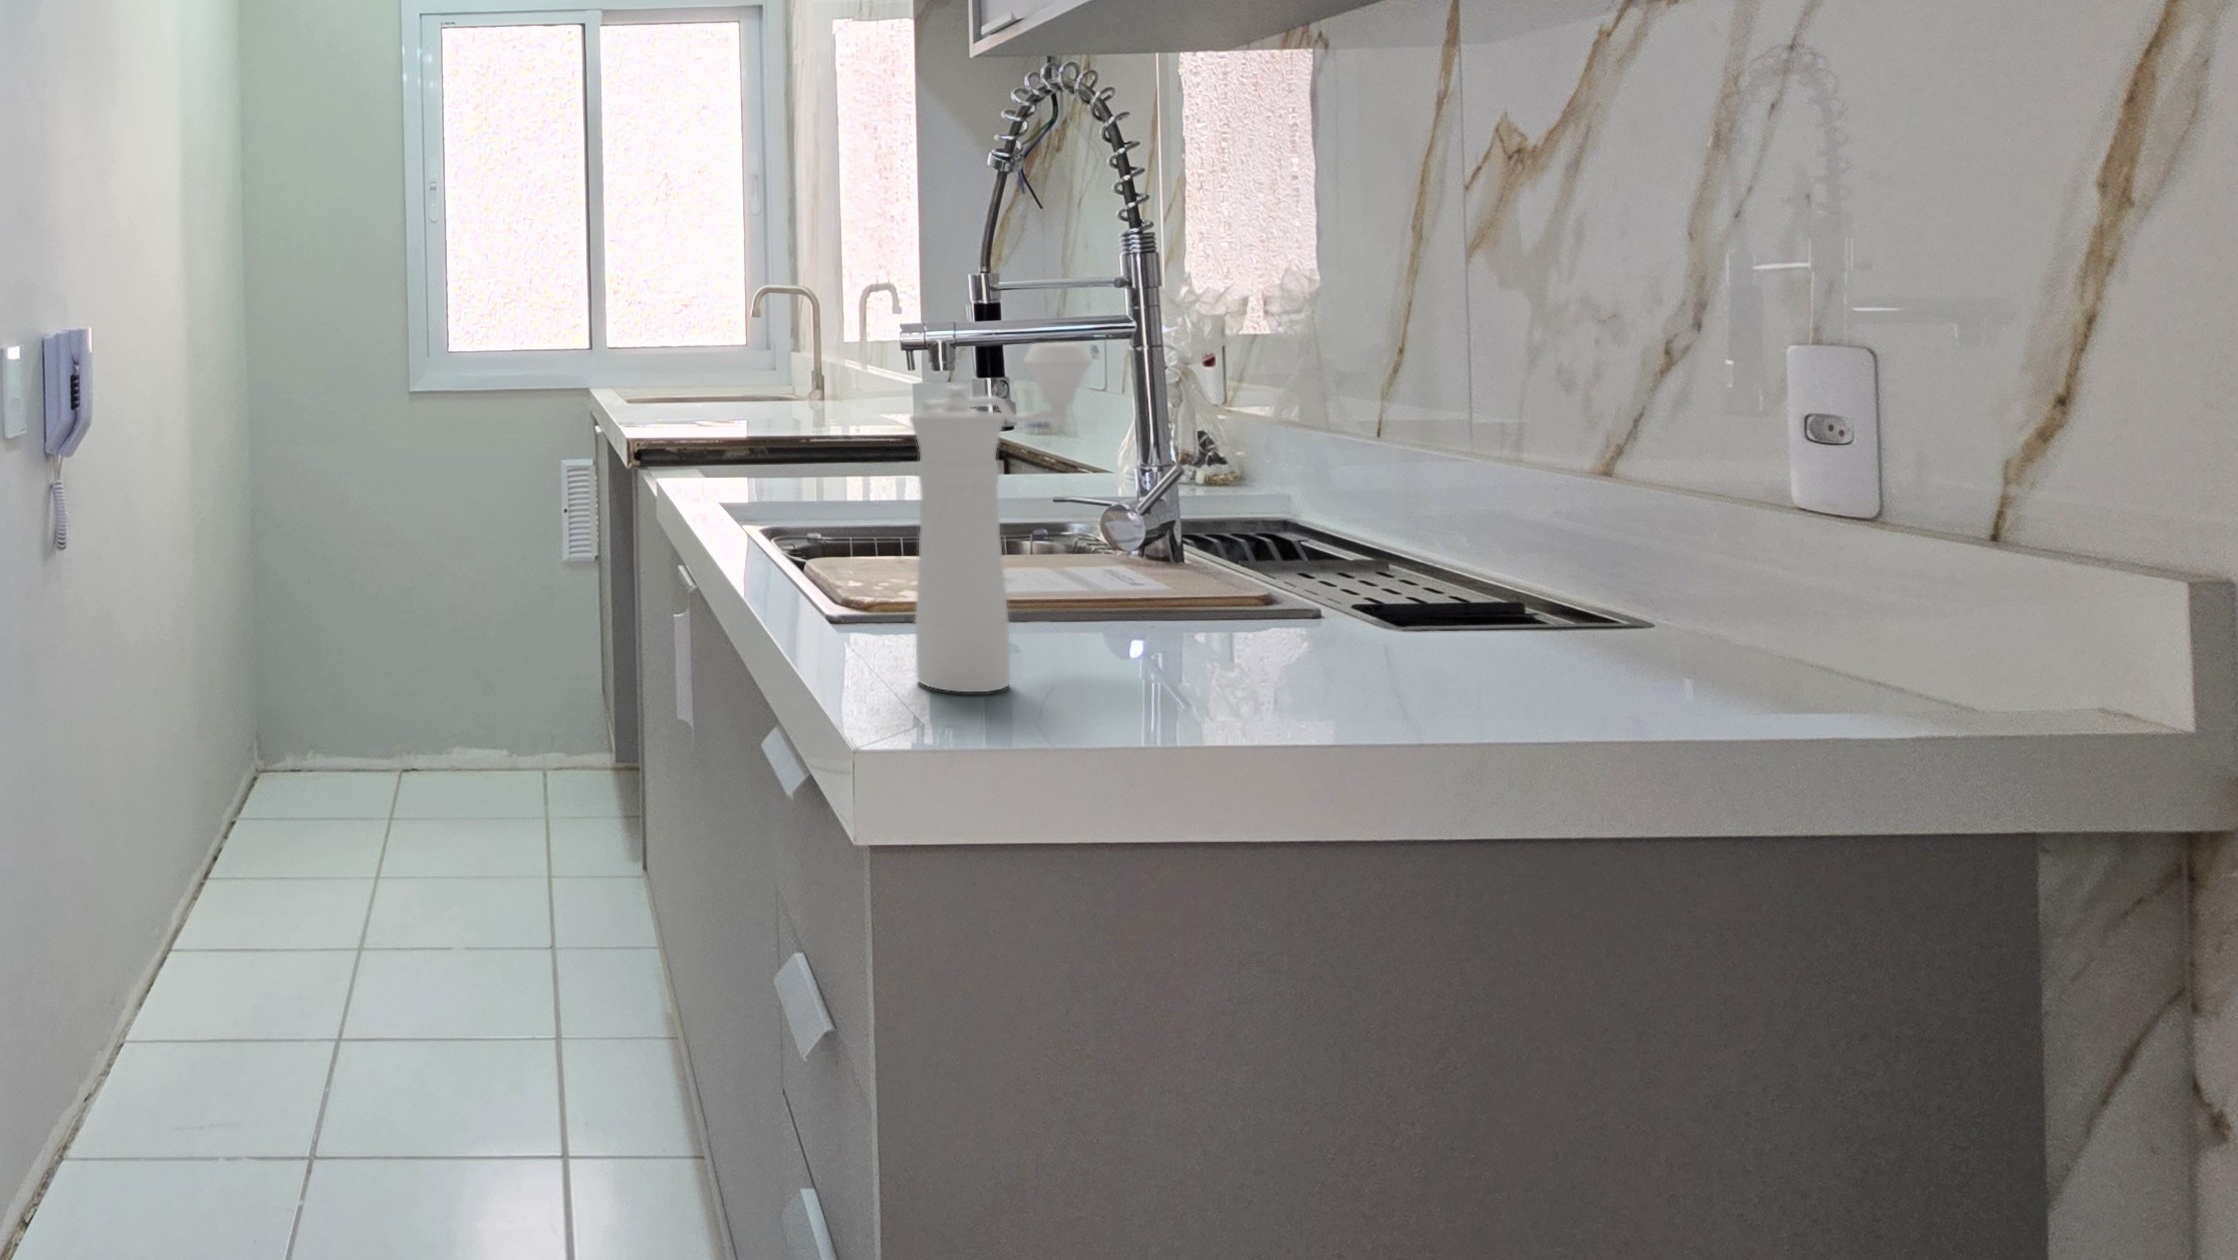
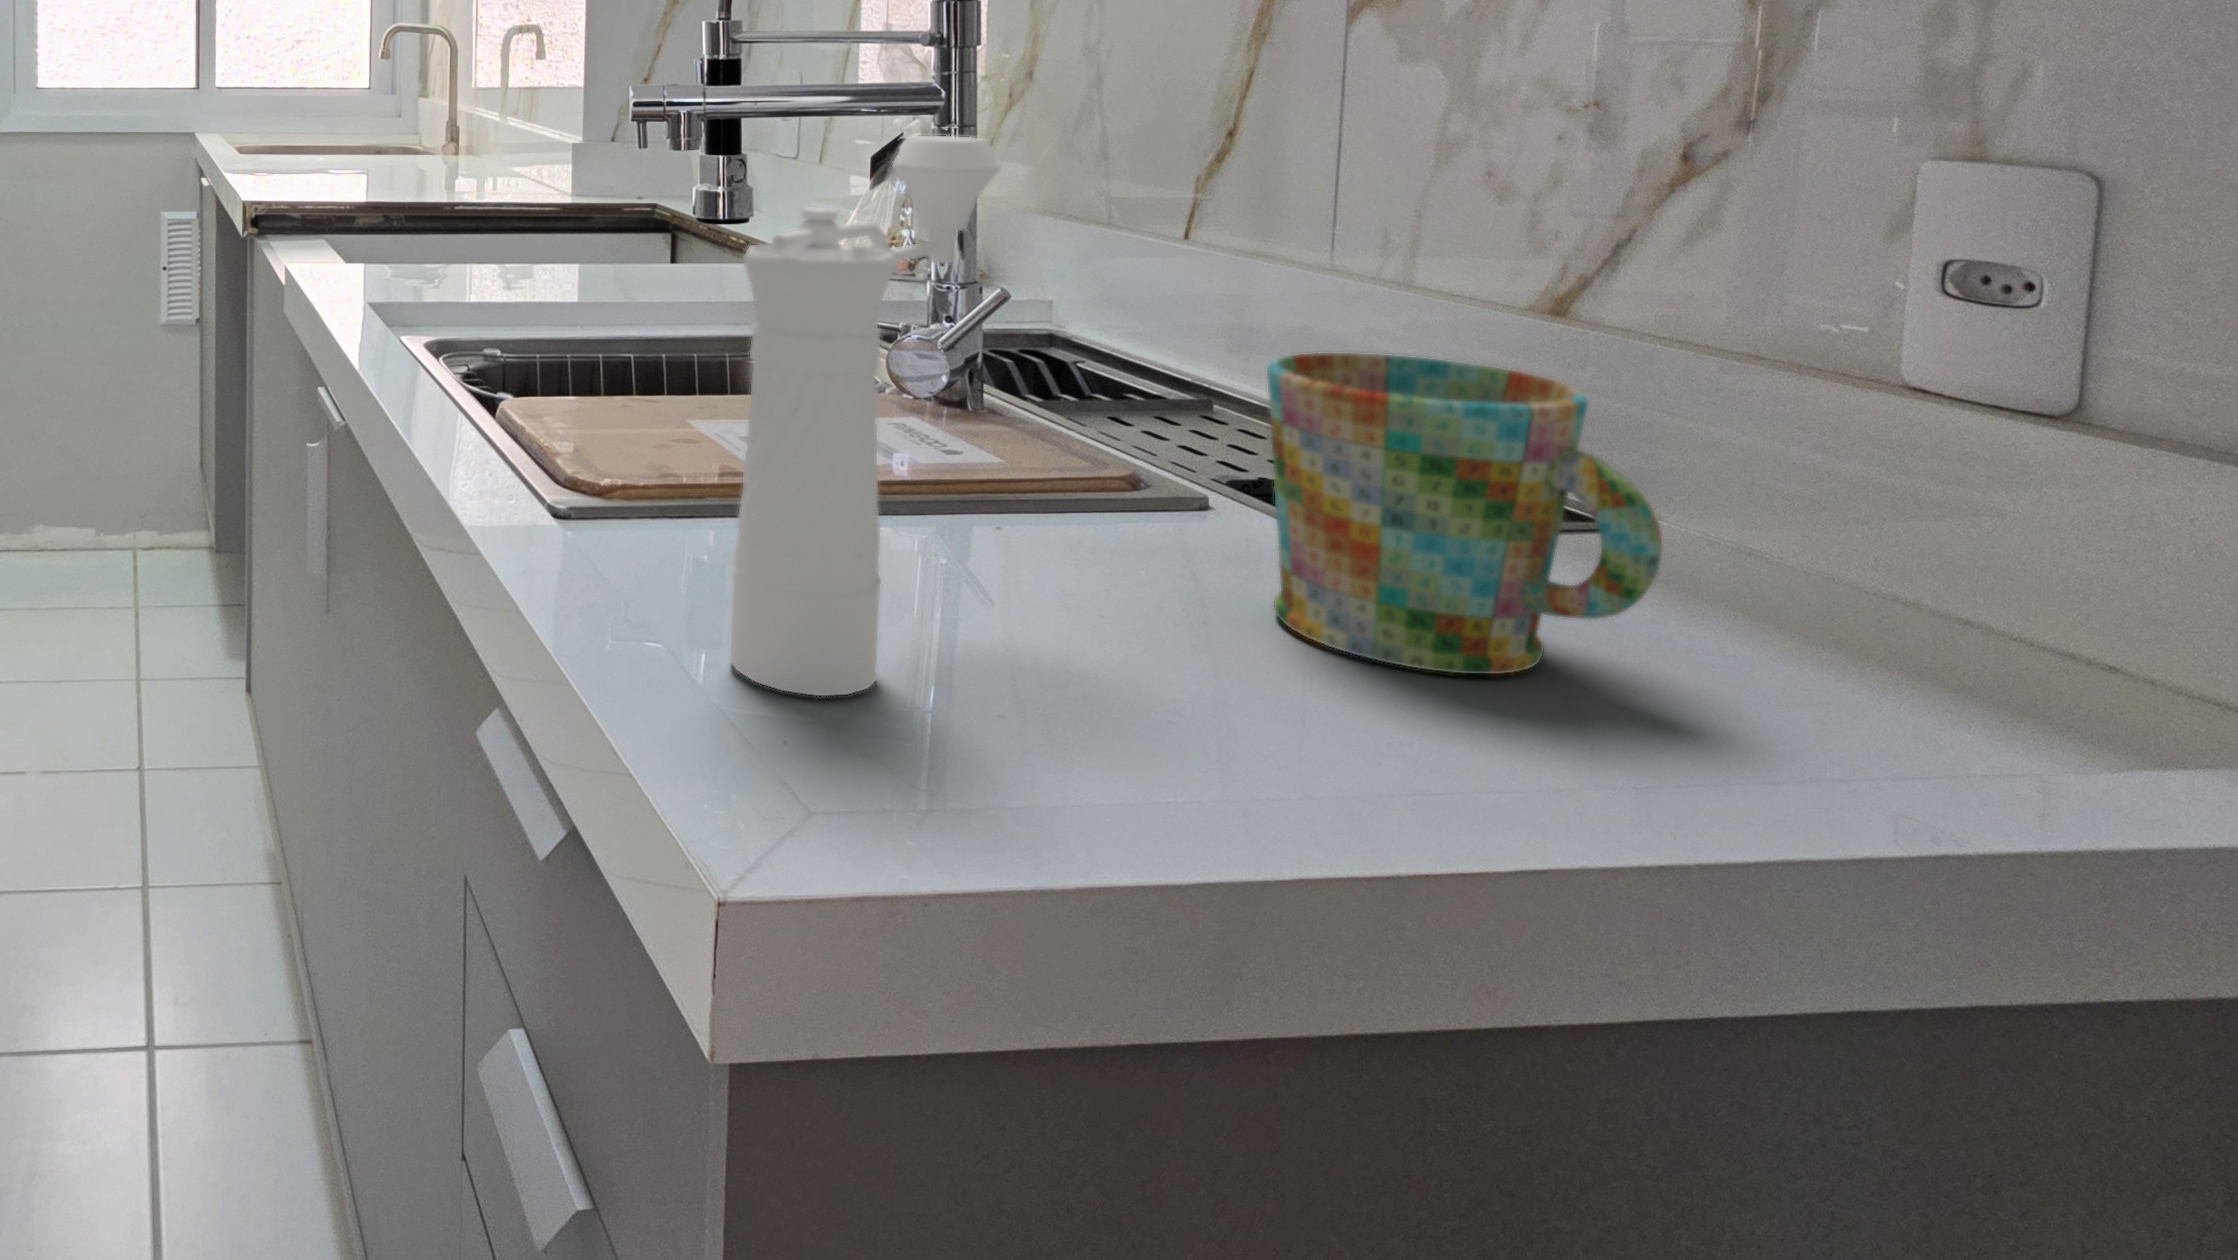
mug: none [1288,484,1525,685] -> present [1267,353,1662,674]

